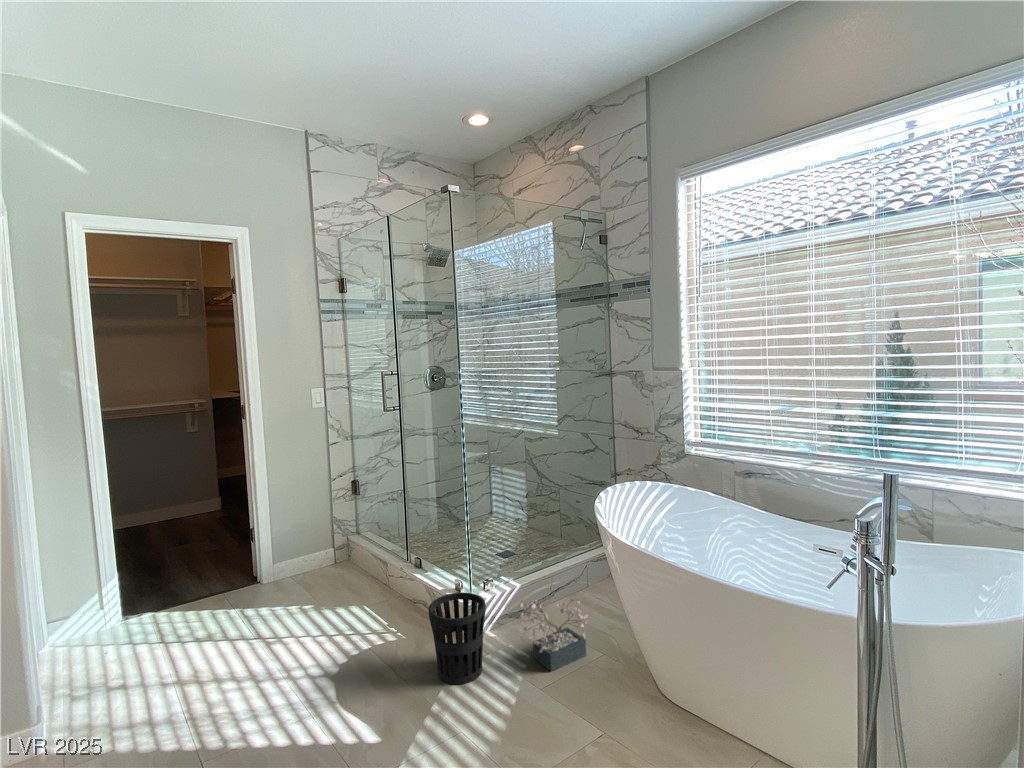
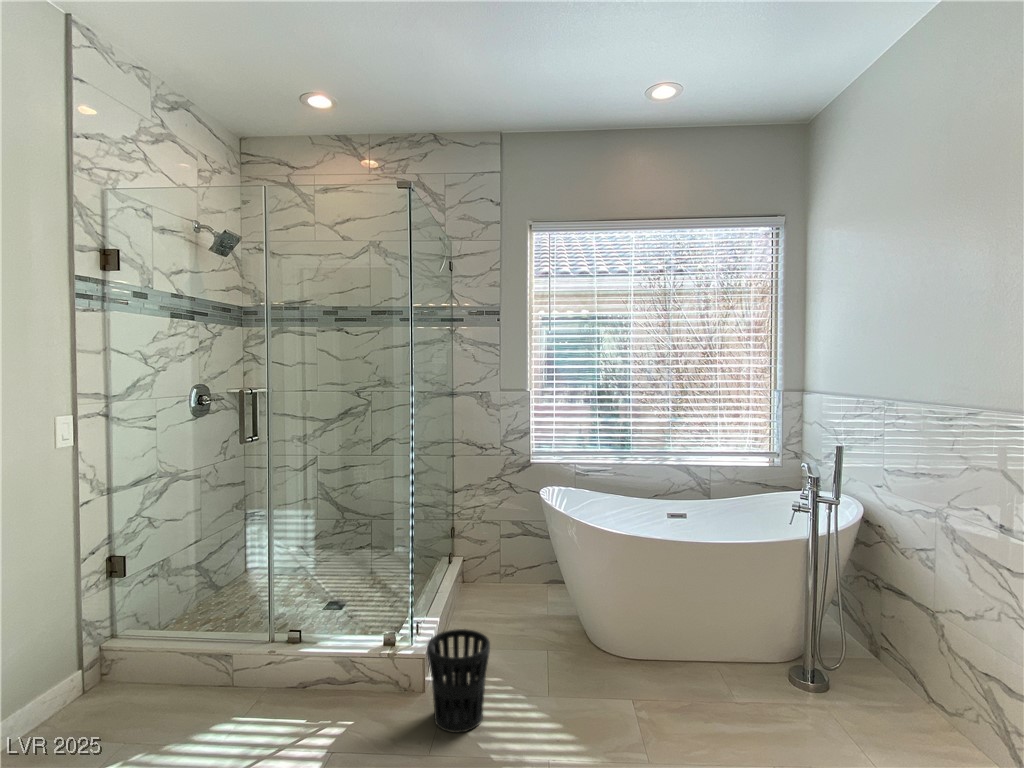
decorative plant: present [519,599,588,671] -> none [493,609,546,681]

